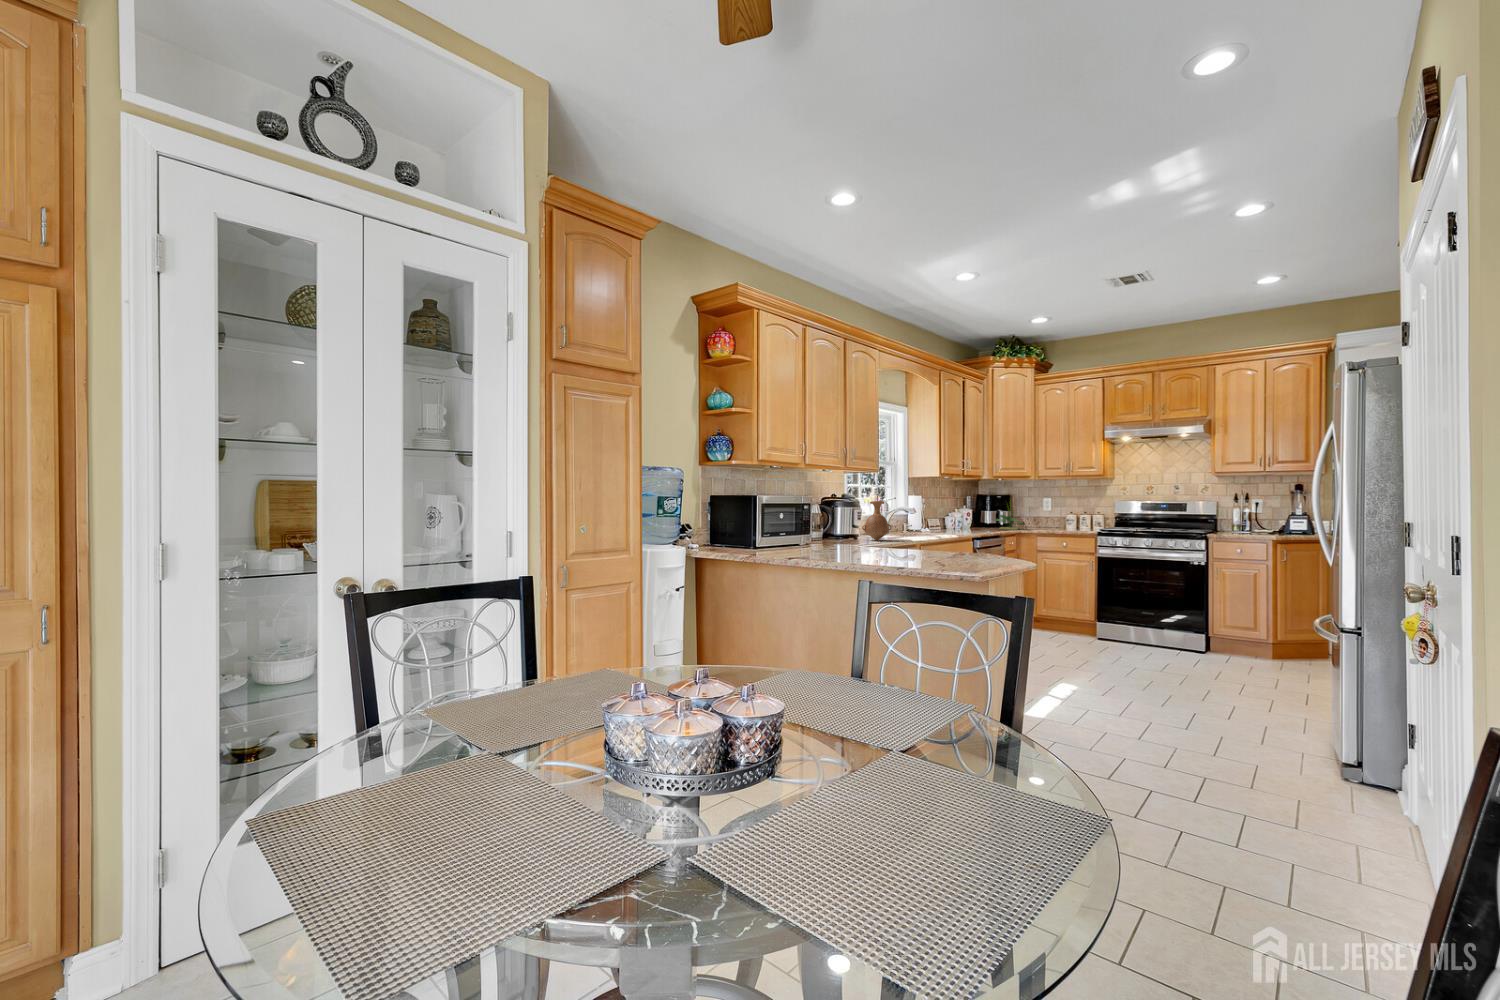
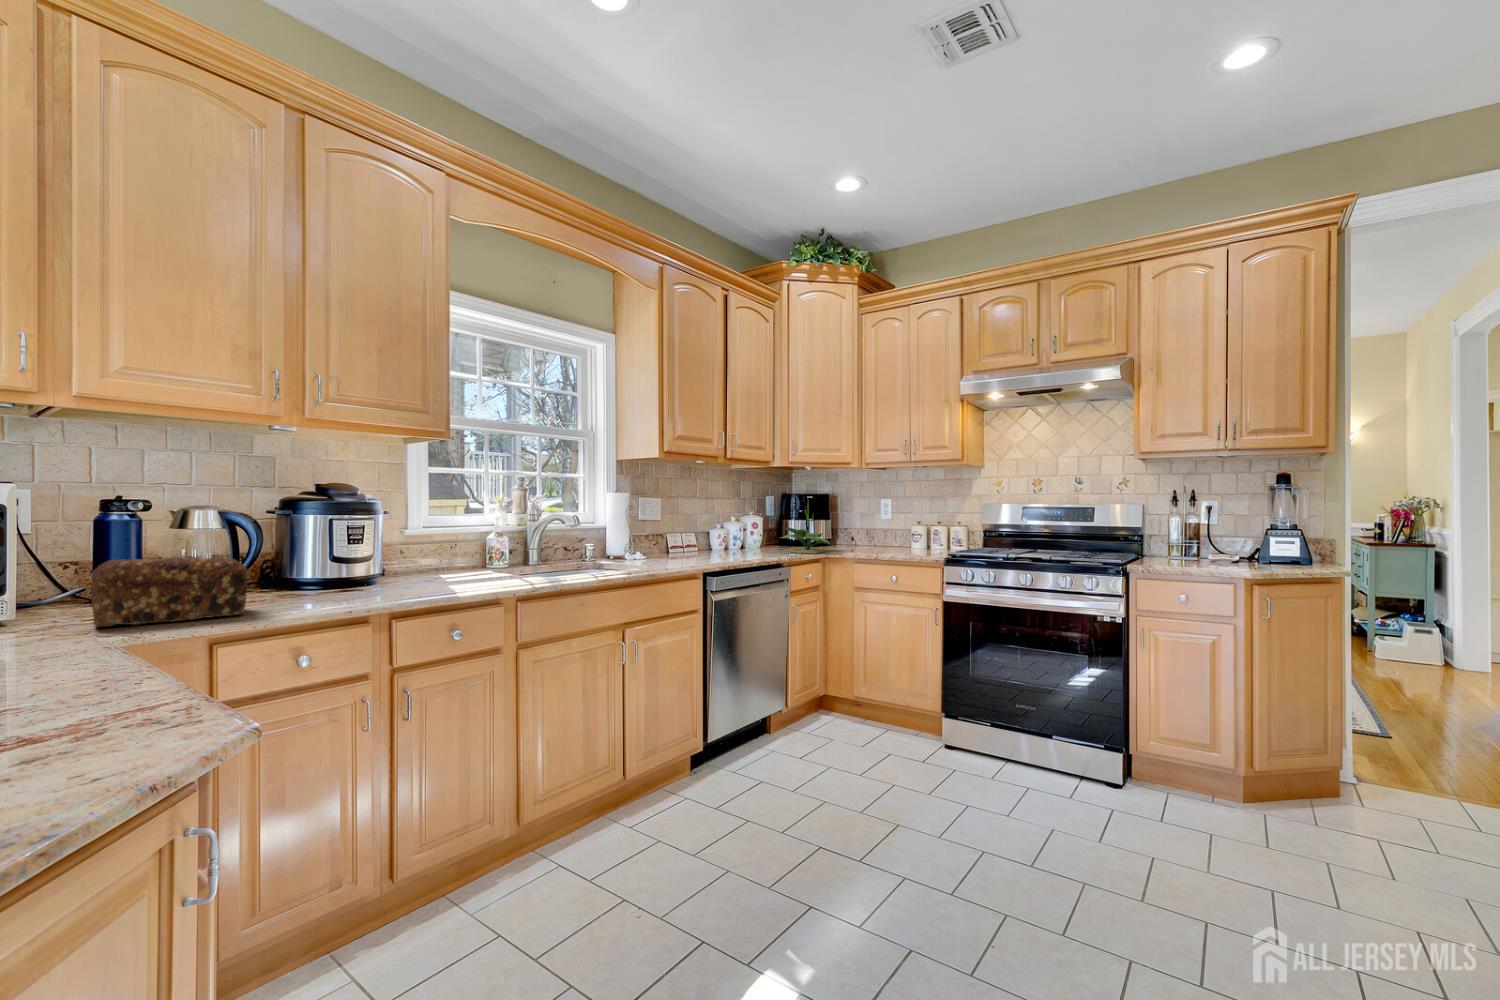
vase: present [862,501,892,540] -> none [351,502,426,595]
bread loaf: none [813,522,859,545] -> present [91,557,248,627]

